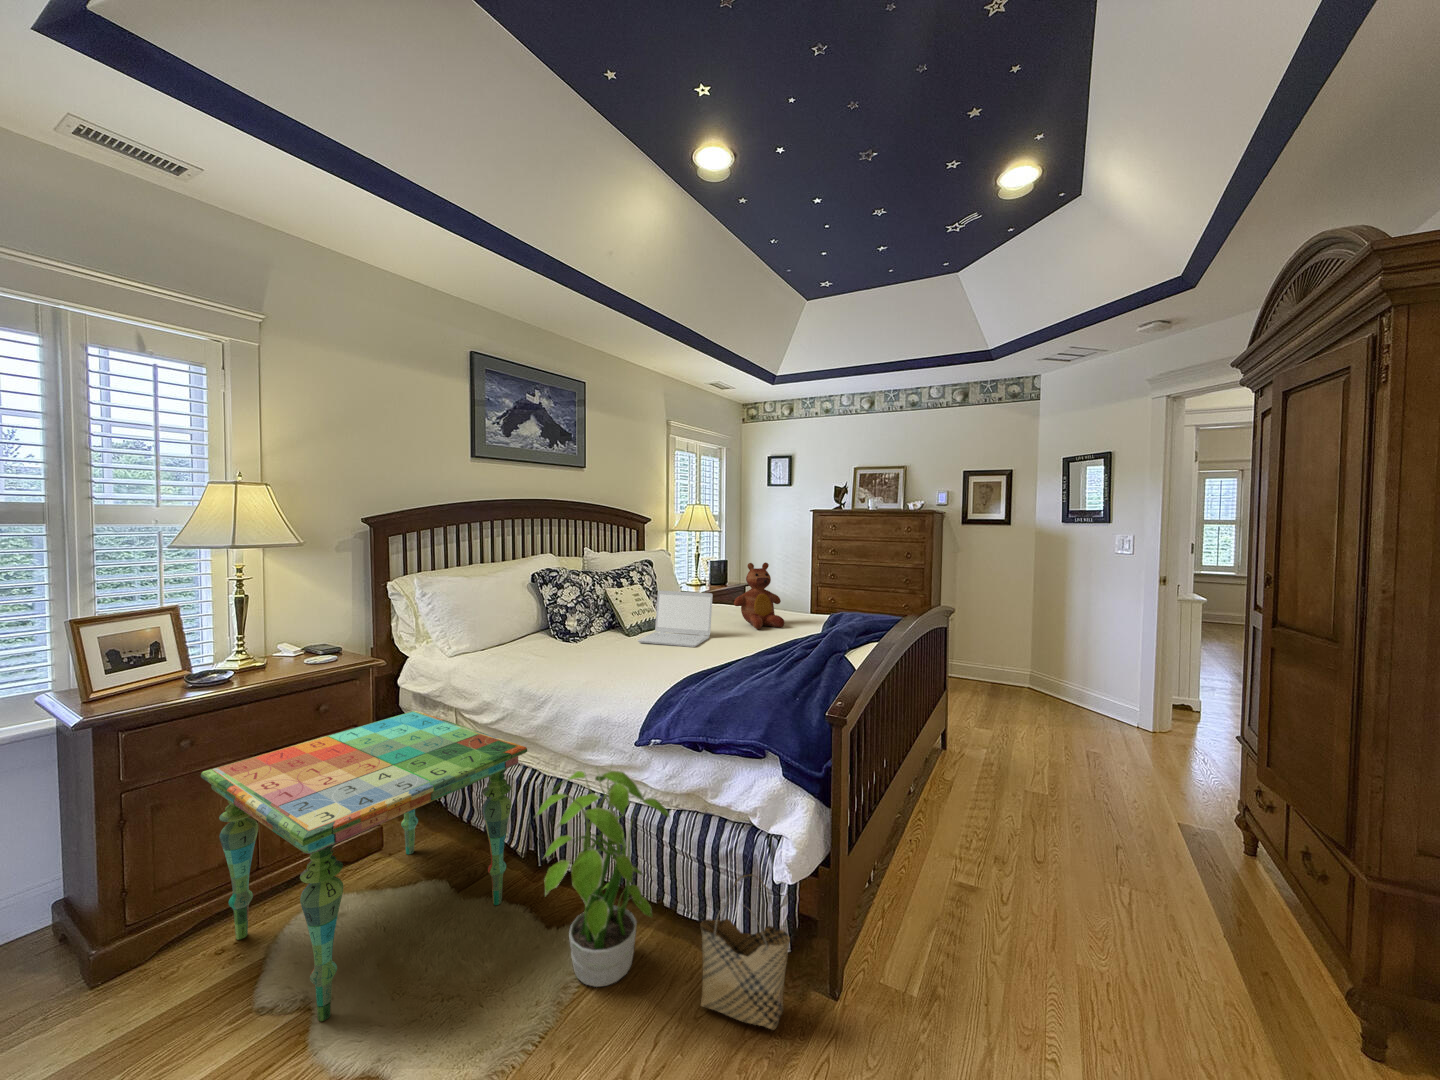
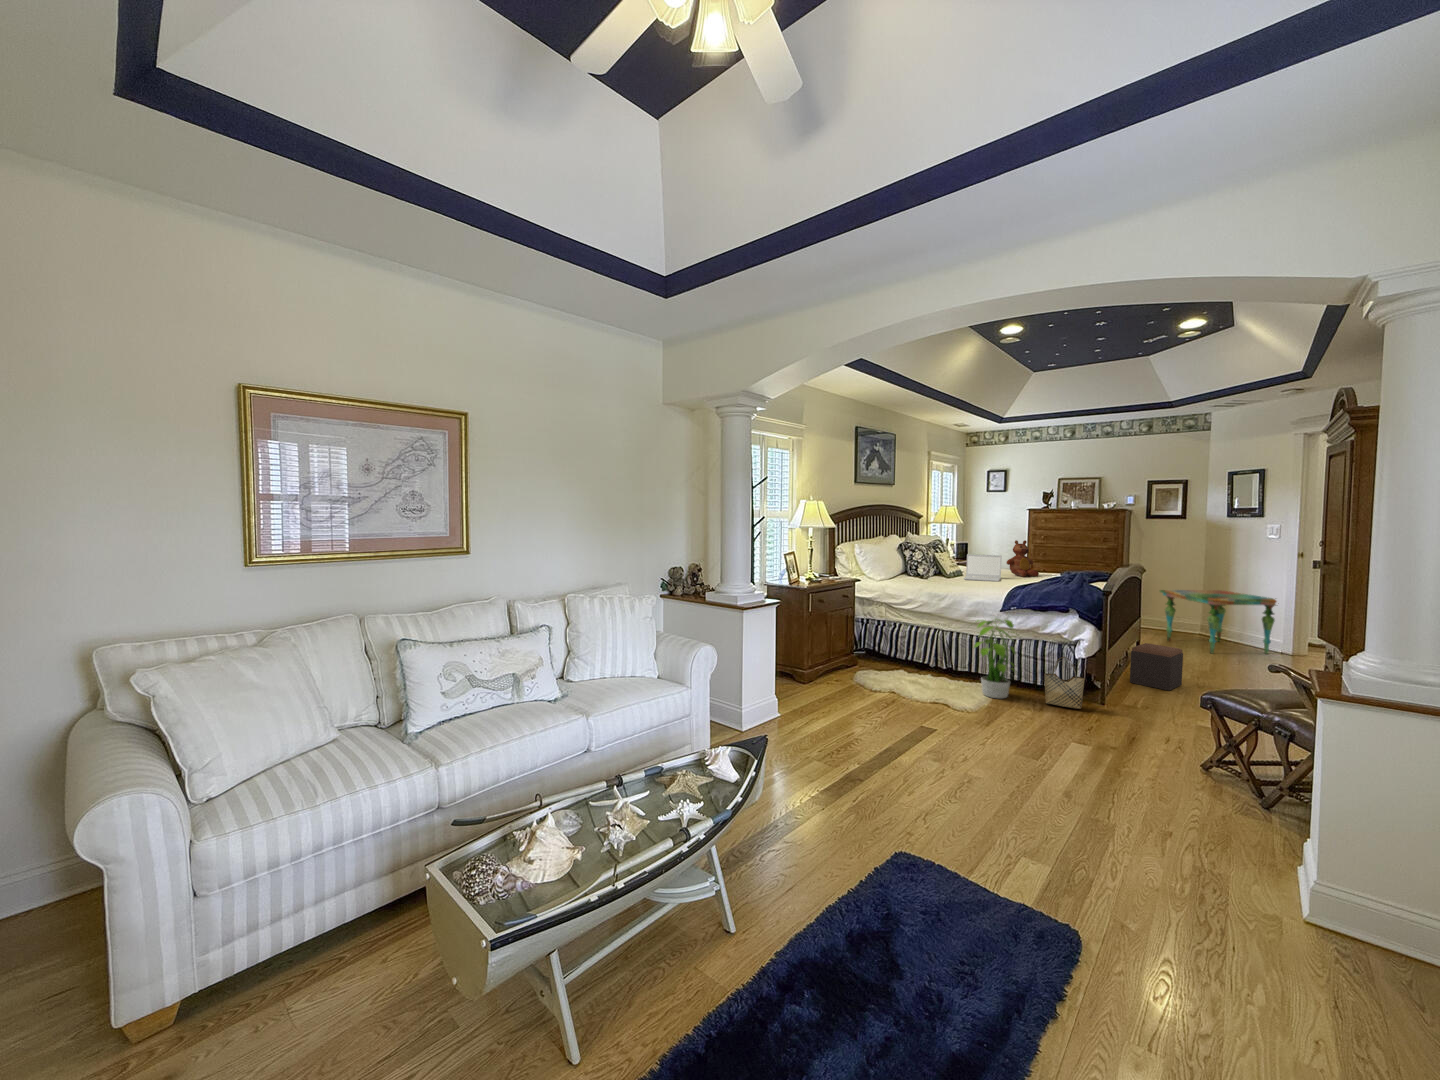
side table: present [201,710,527,1021] -> present [1160,590,1277,654]
footstool: none [918,762,1010,878] -> present [1130,643,1183,691]

